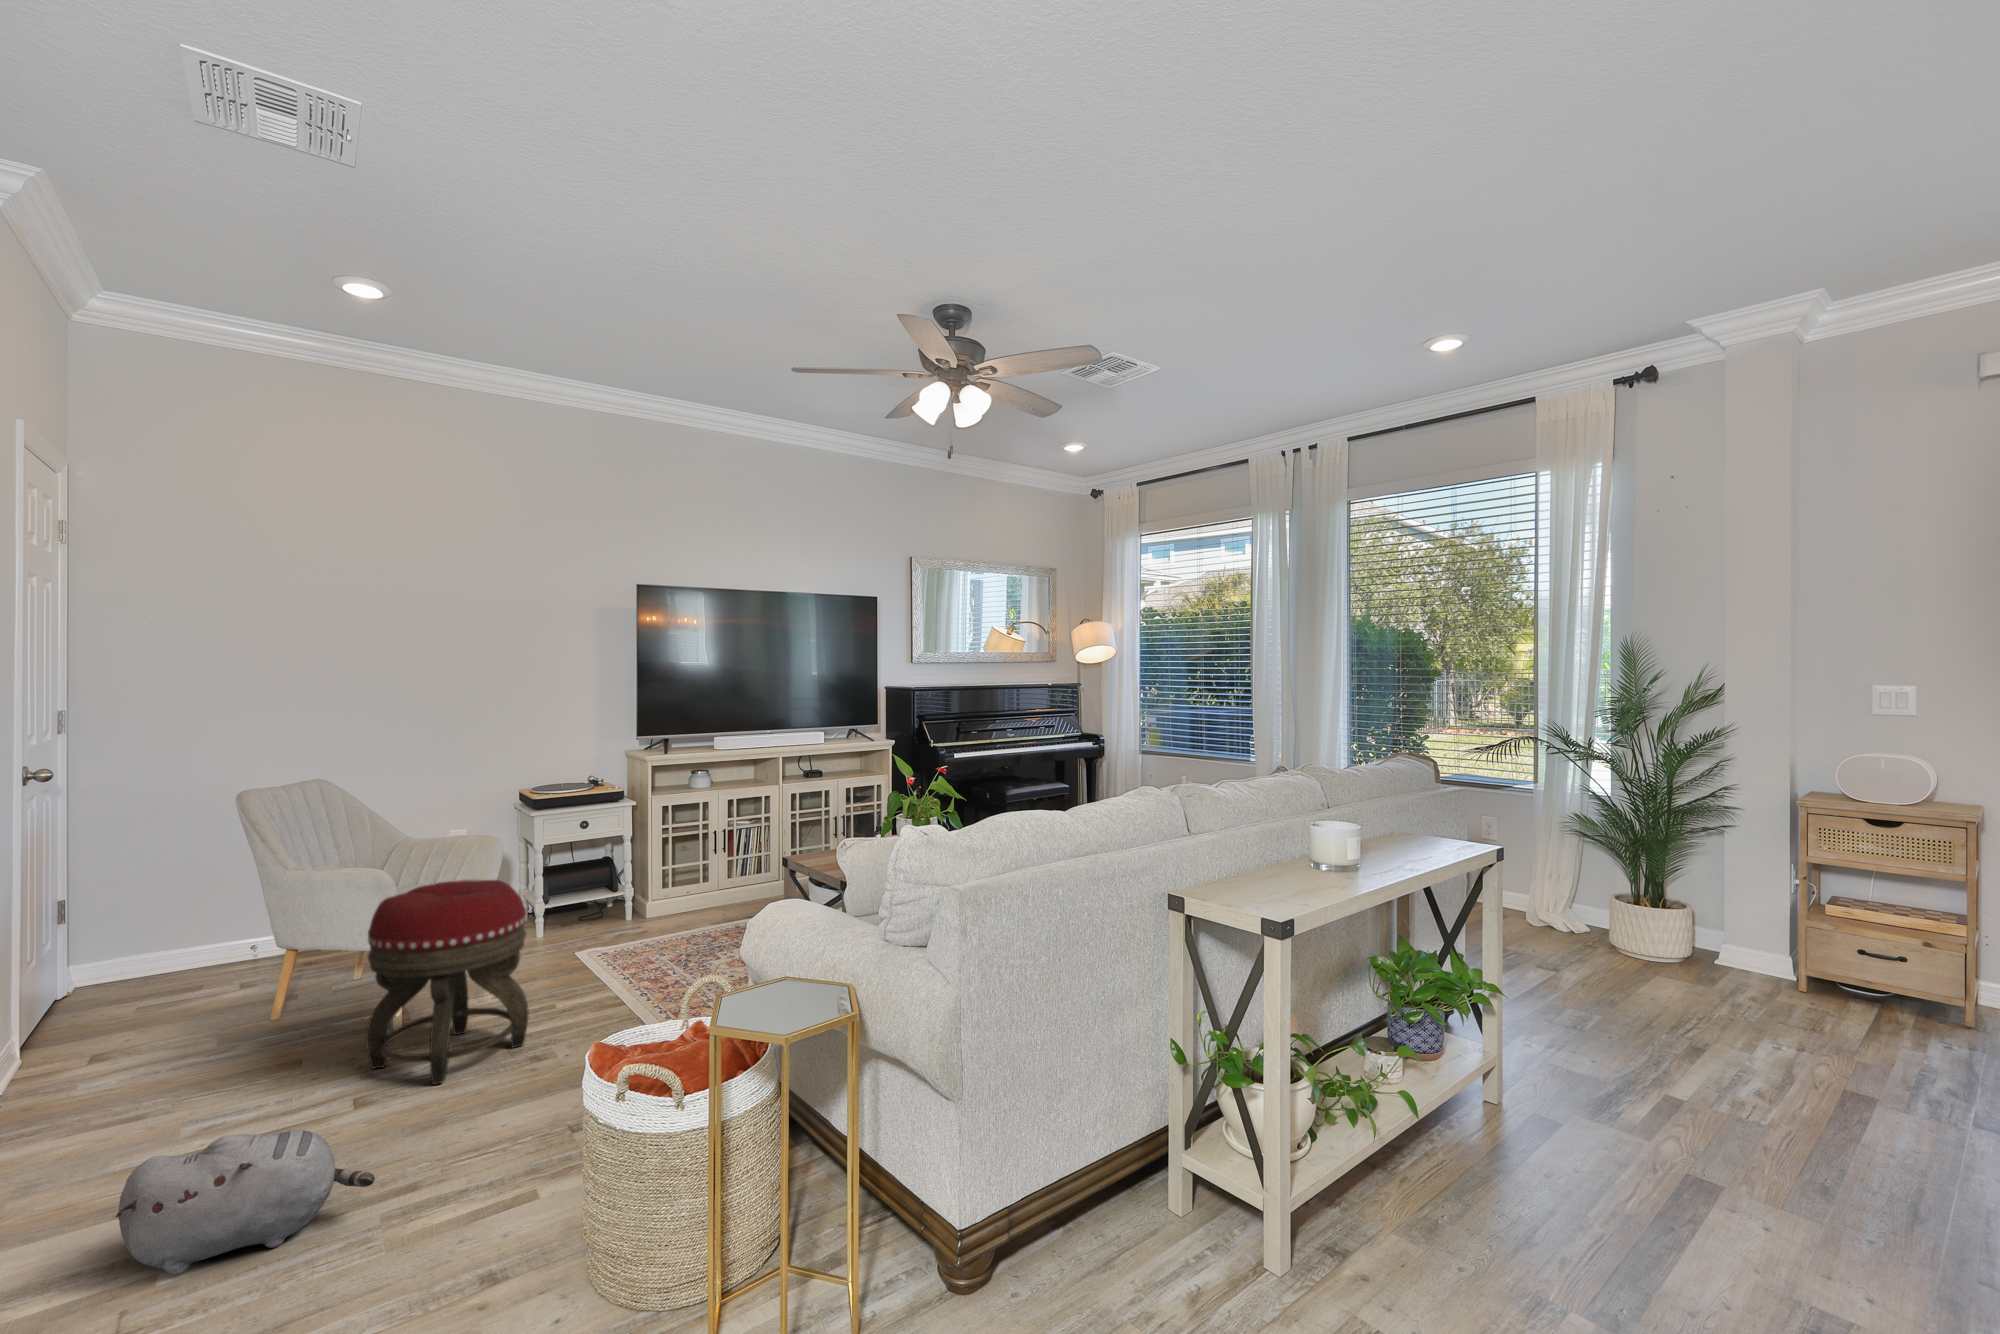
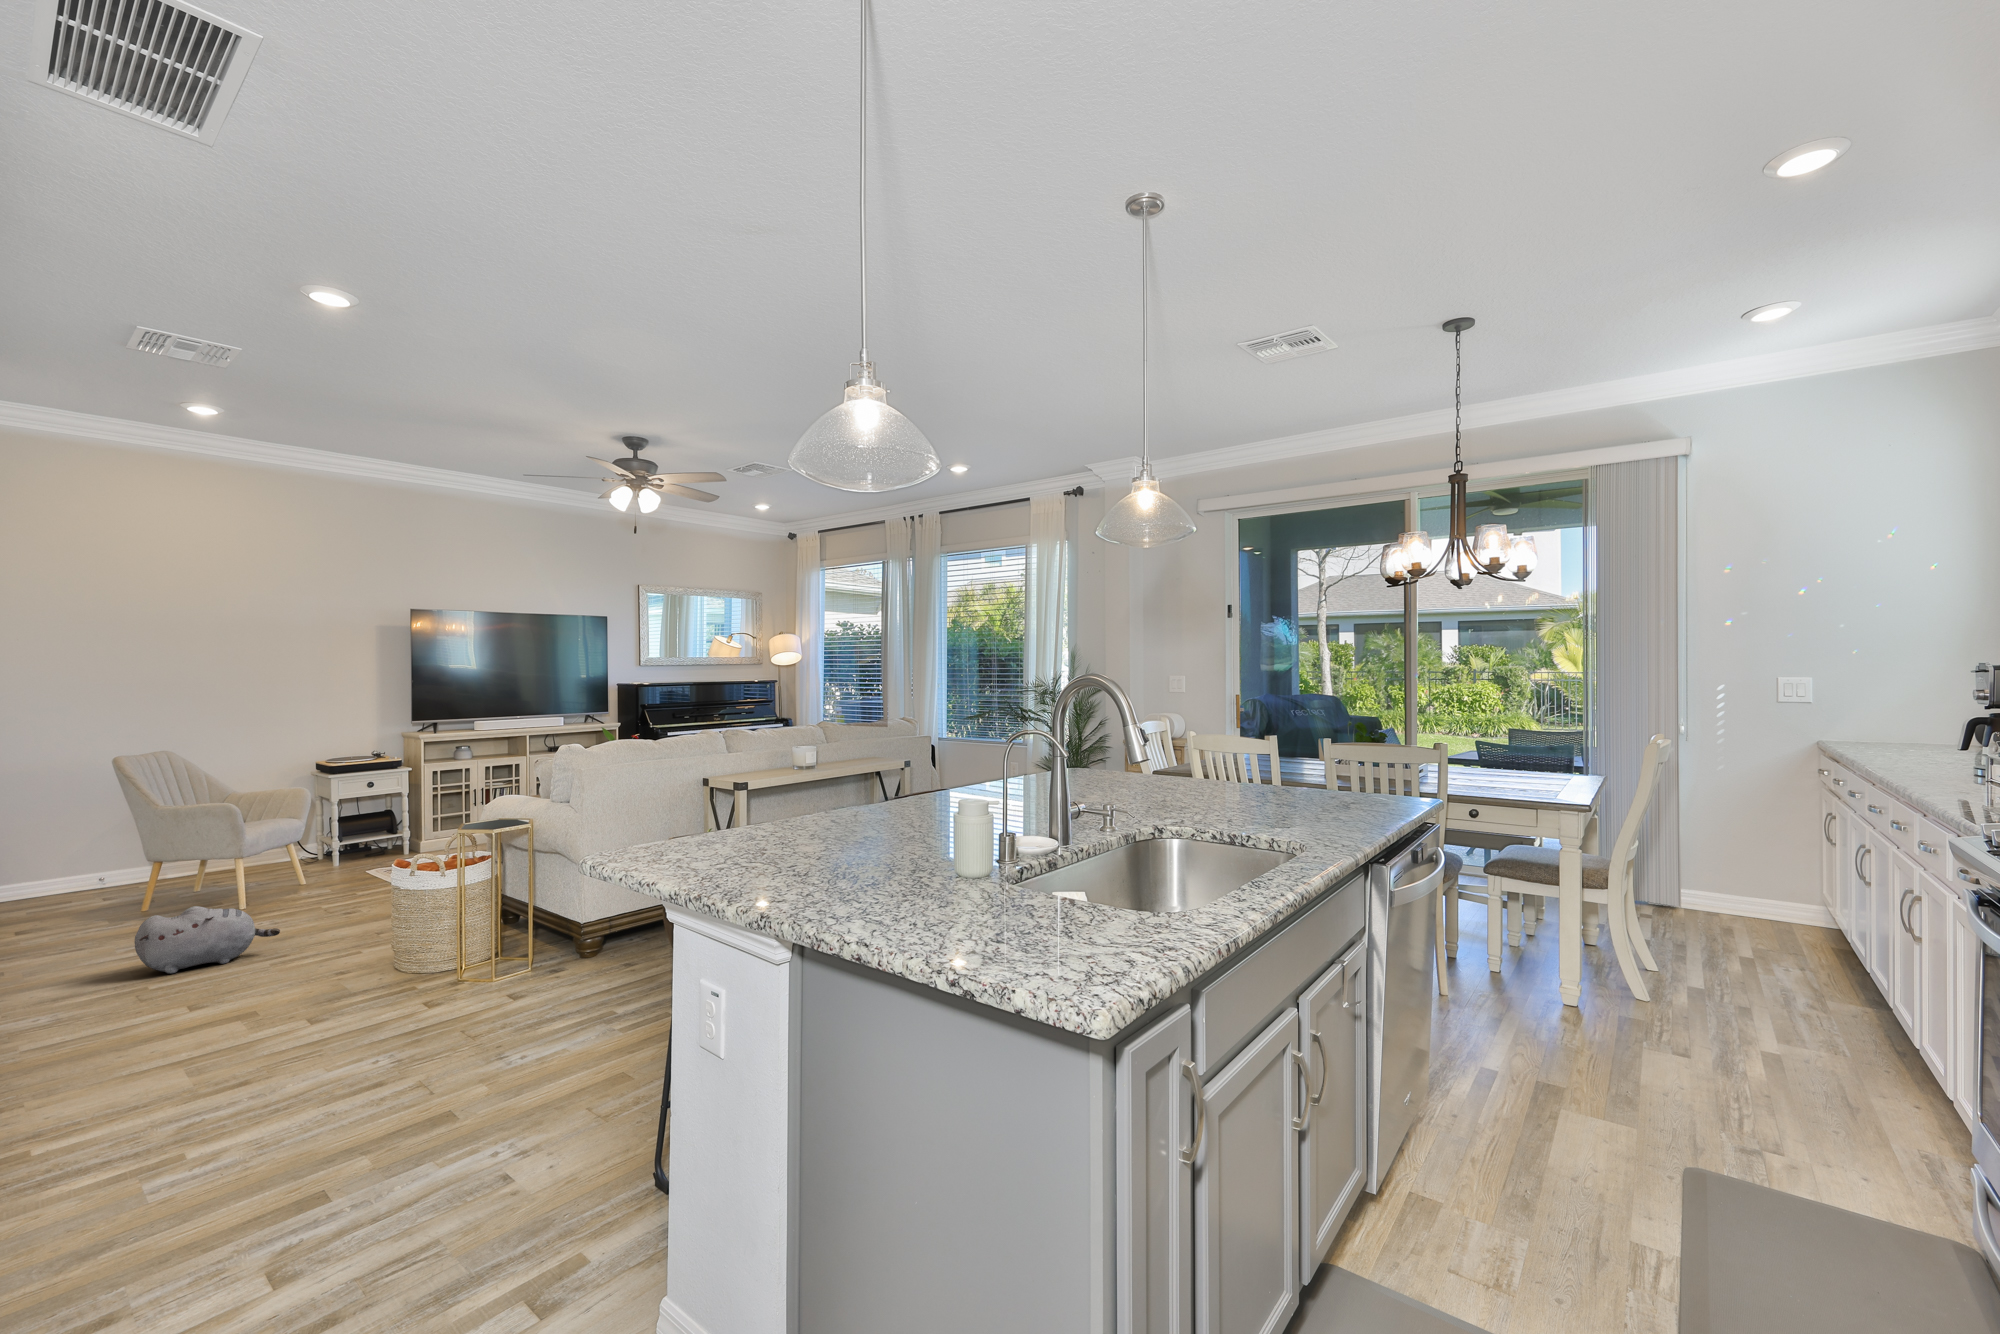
footstool: present [366,880,529,1085] -> none [235,801,348,919]

